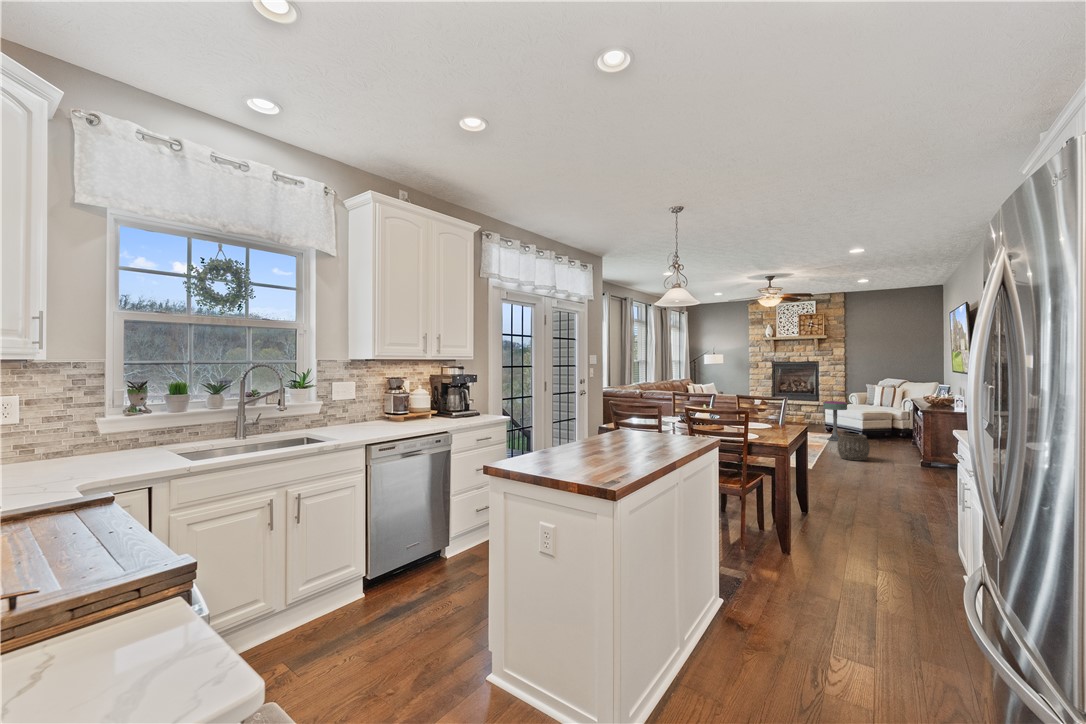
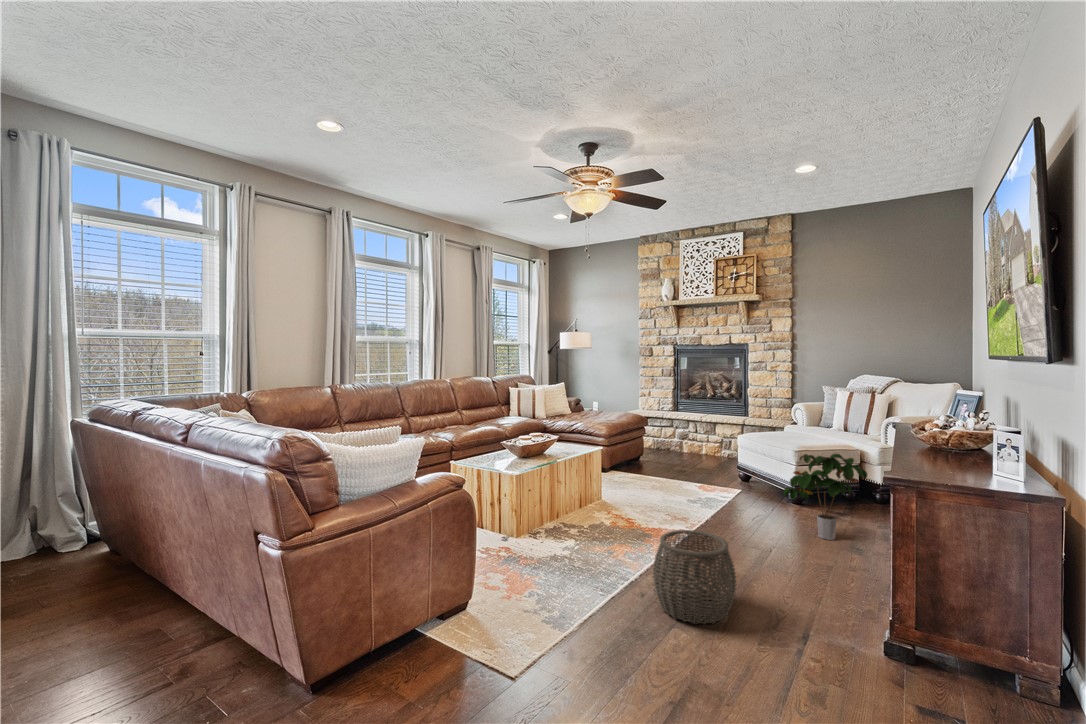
bar stool: present [823,401,847,441] -> none [705,424,754,514]
potted plant: none [866,411,902,446] -> present [783,454,867,540]

